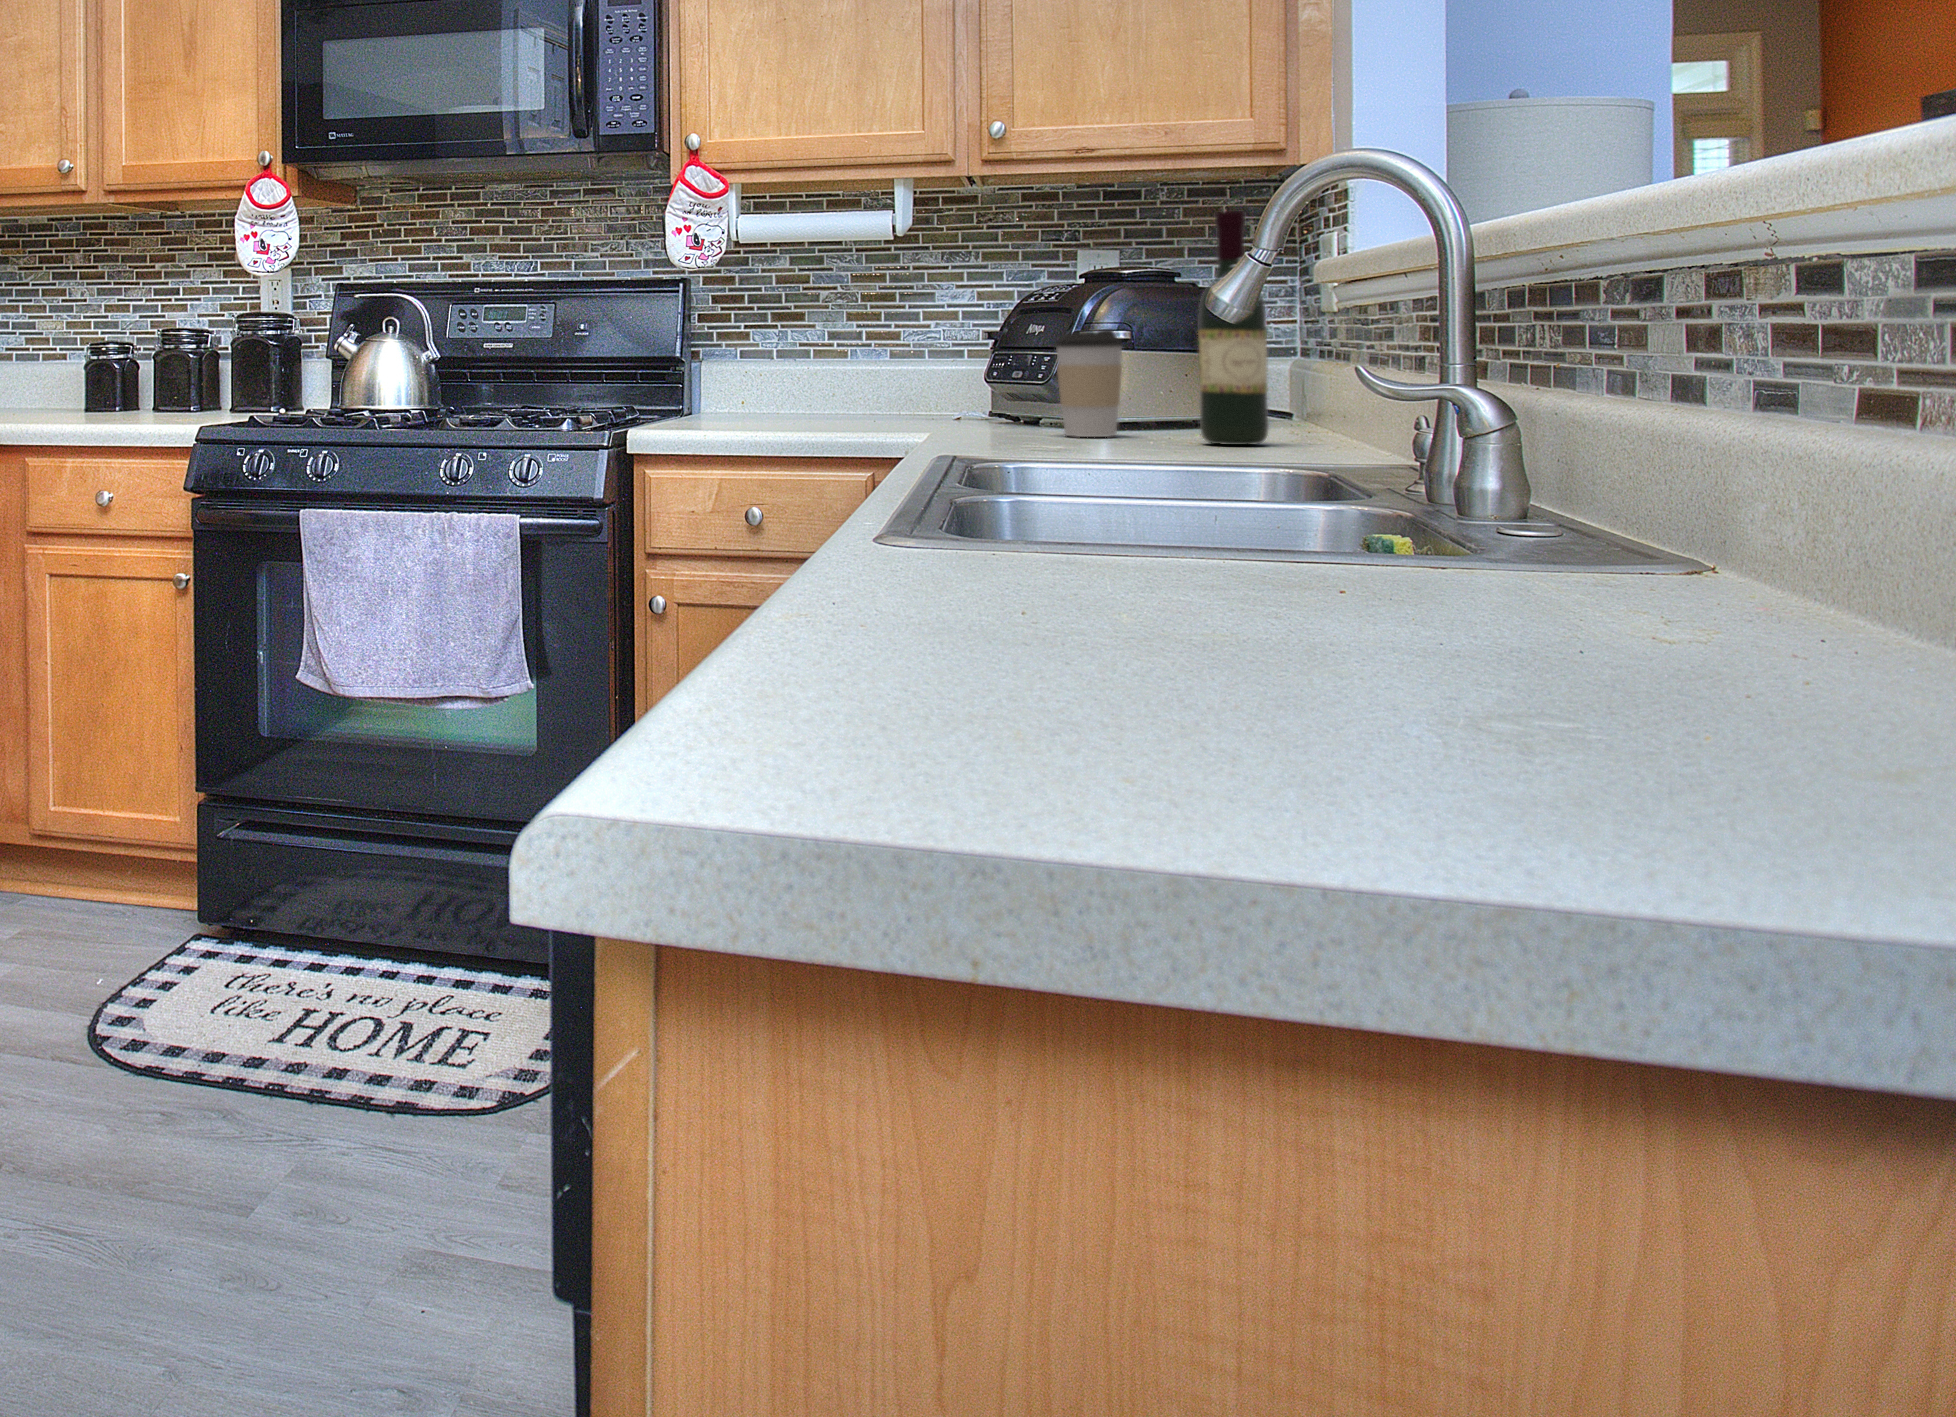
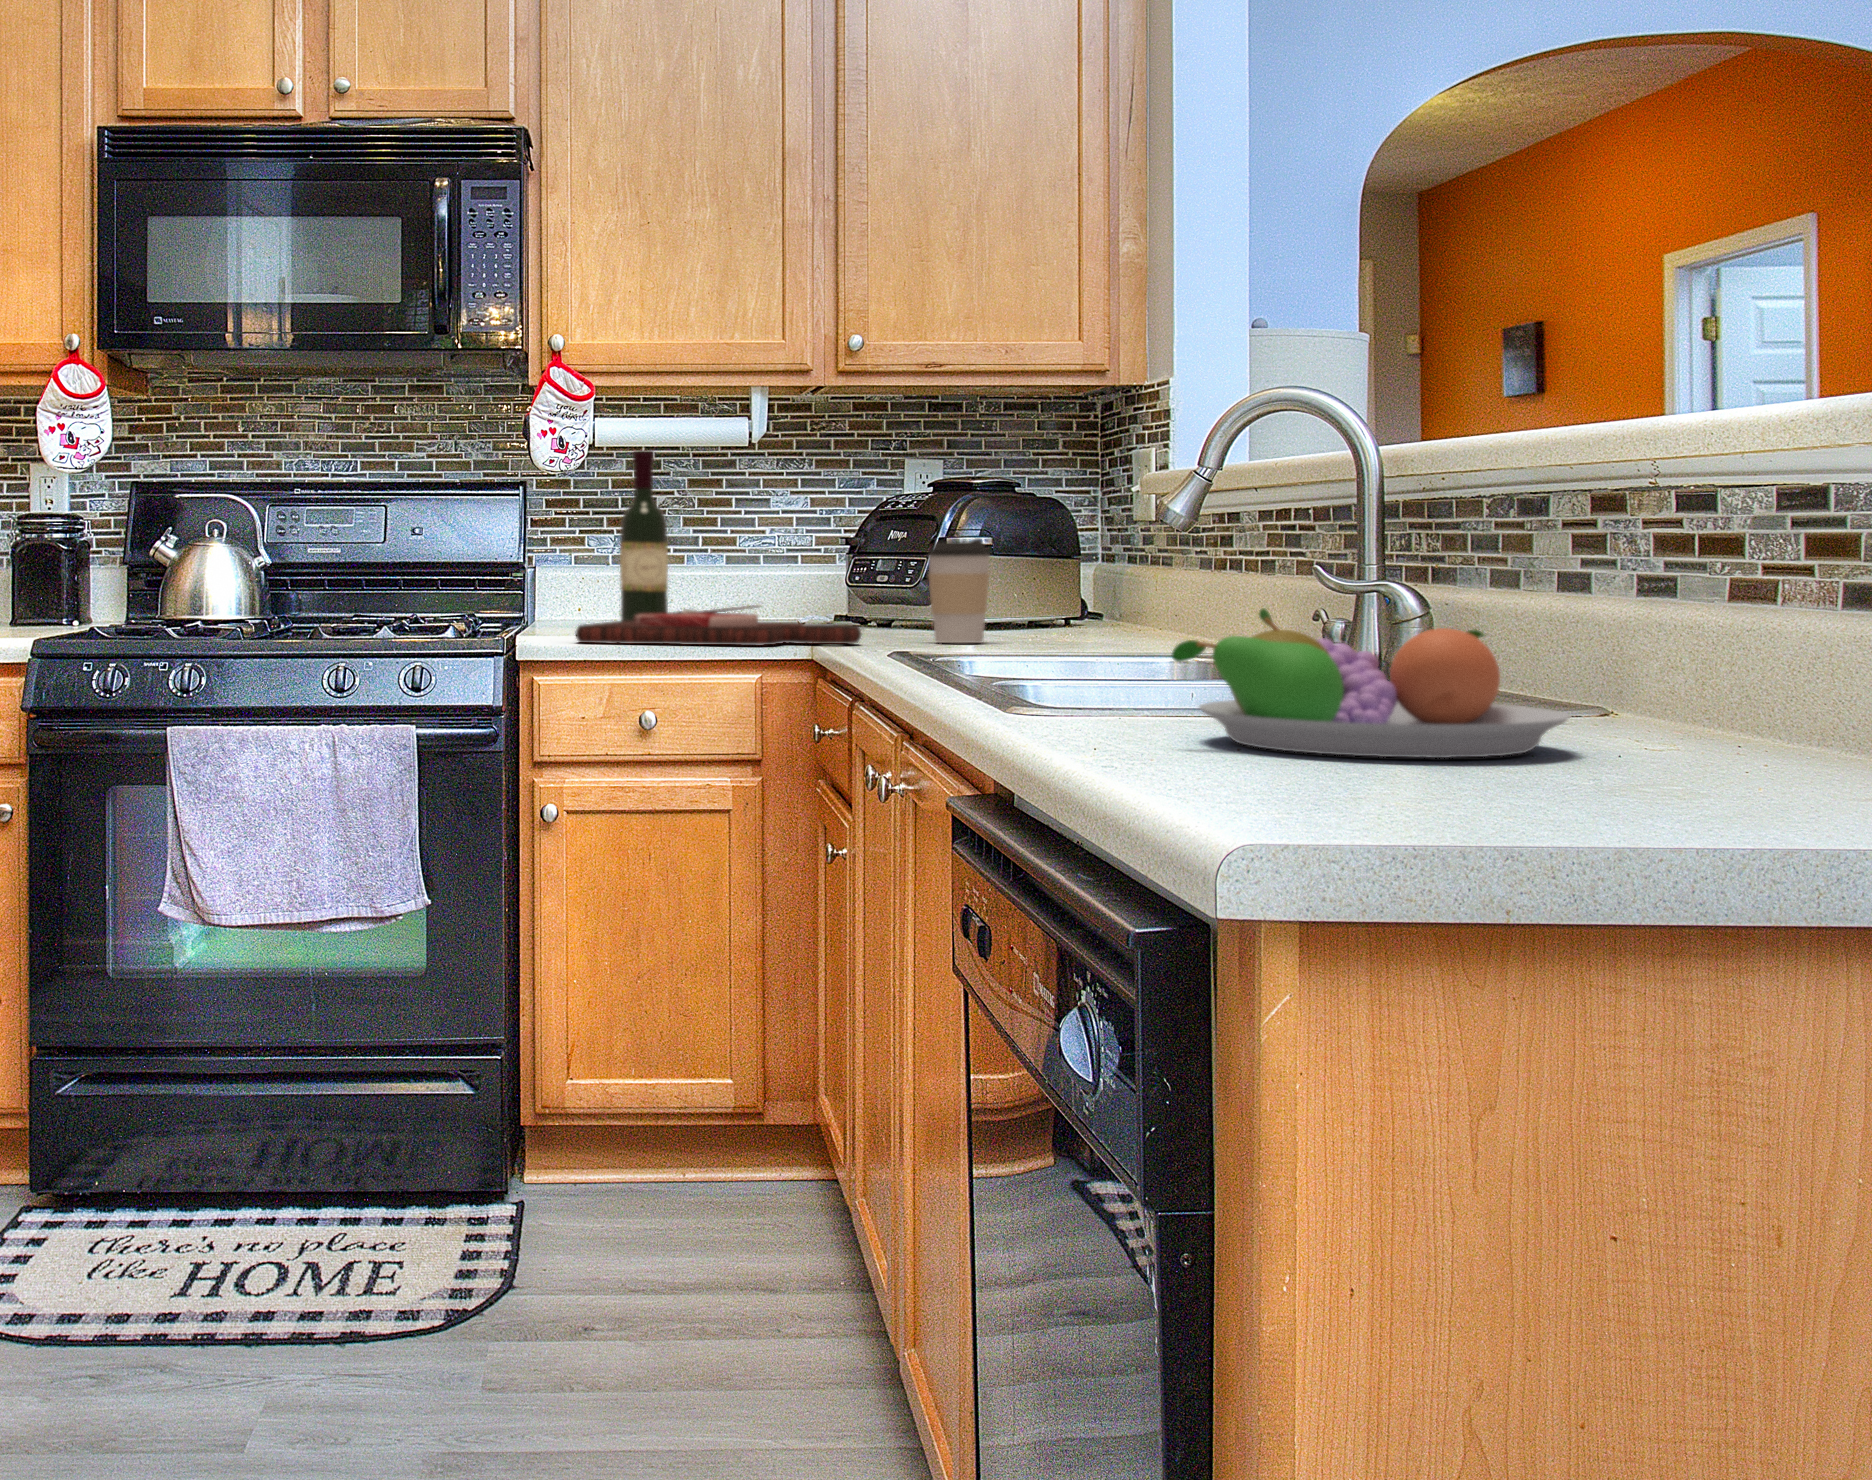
wine bottle: present [1198,211,1269,445] -> present [620,451,668,621]
cutting board: none [695,396,981,438] -> present [575,604,861,646]
fruit bowl: none [942,428,1507,650] -> present [1172,609,1570,758]

